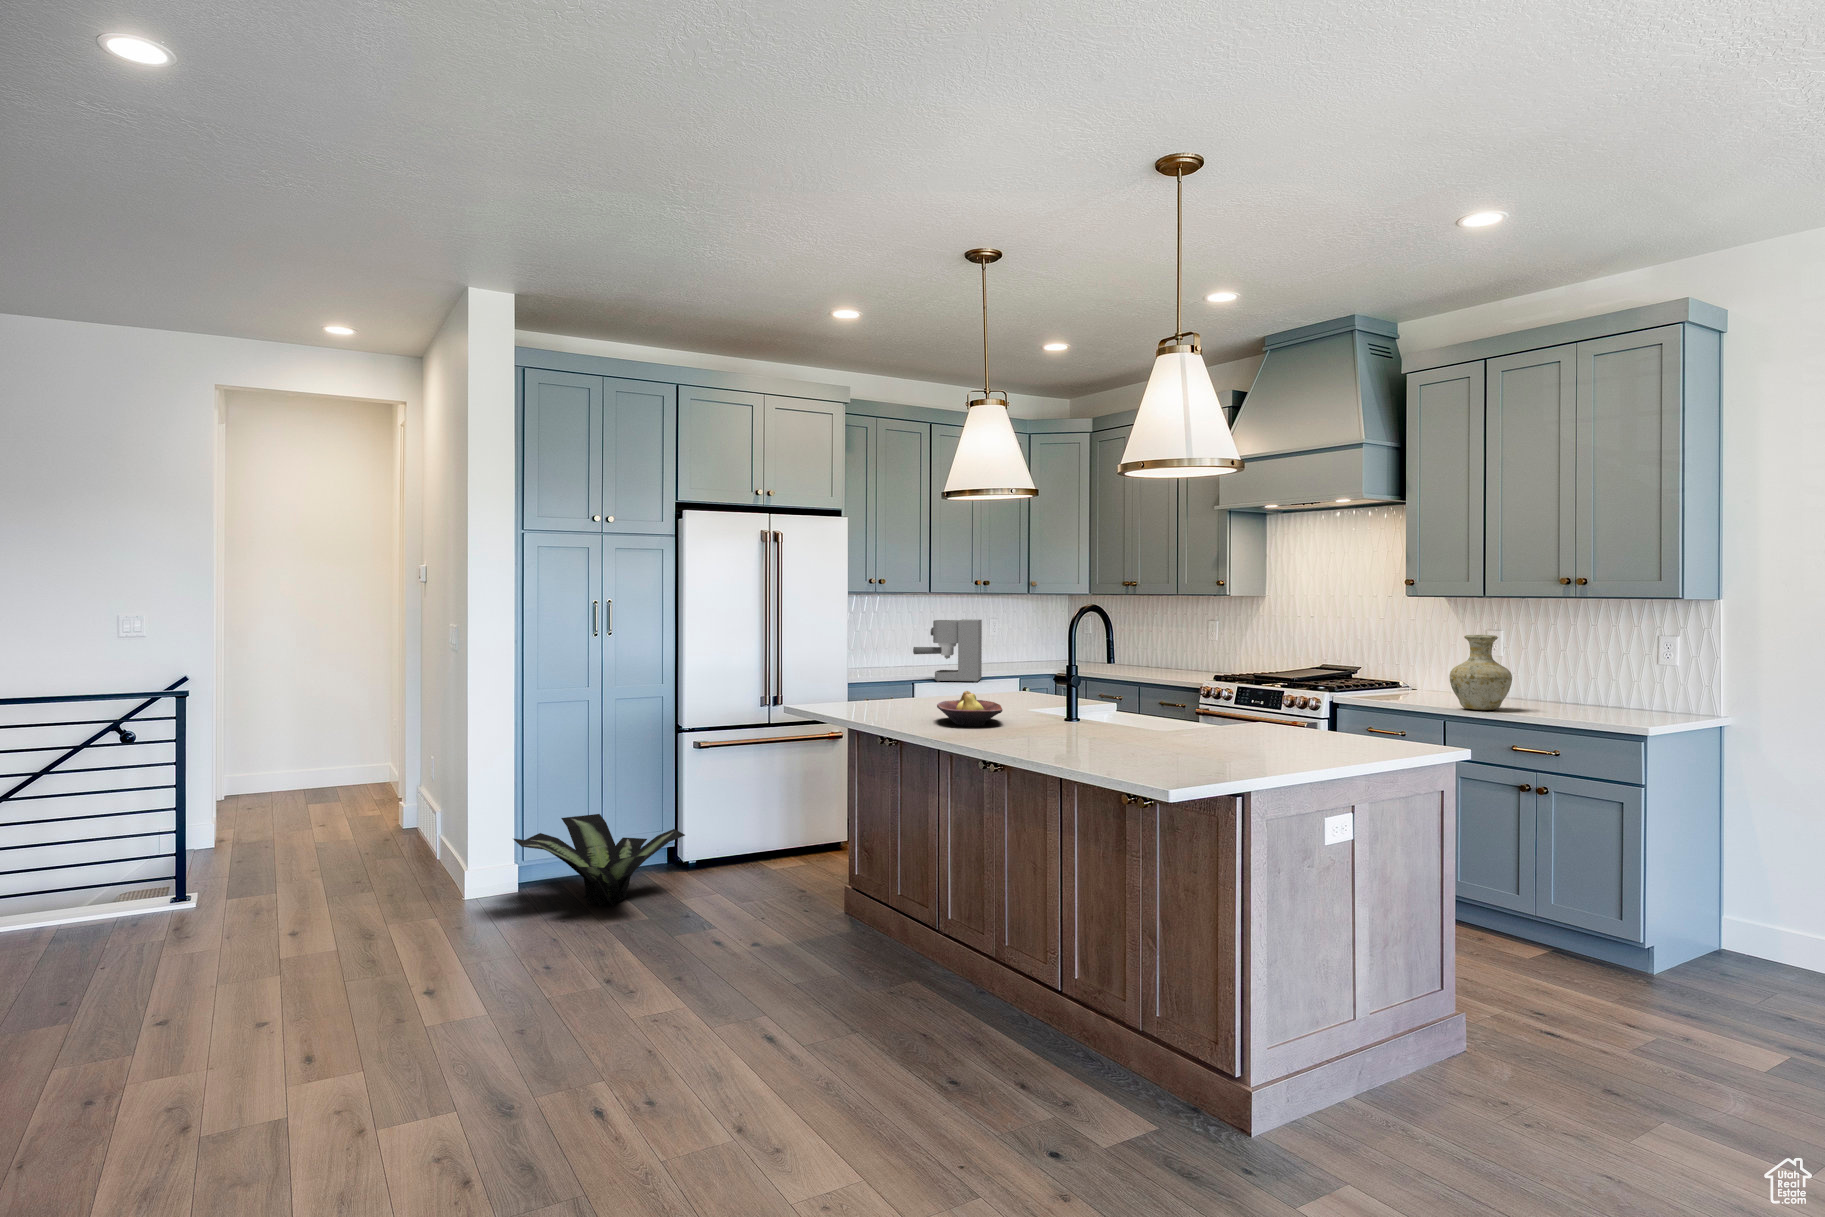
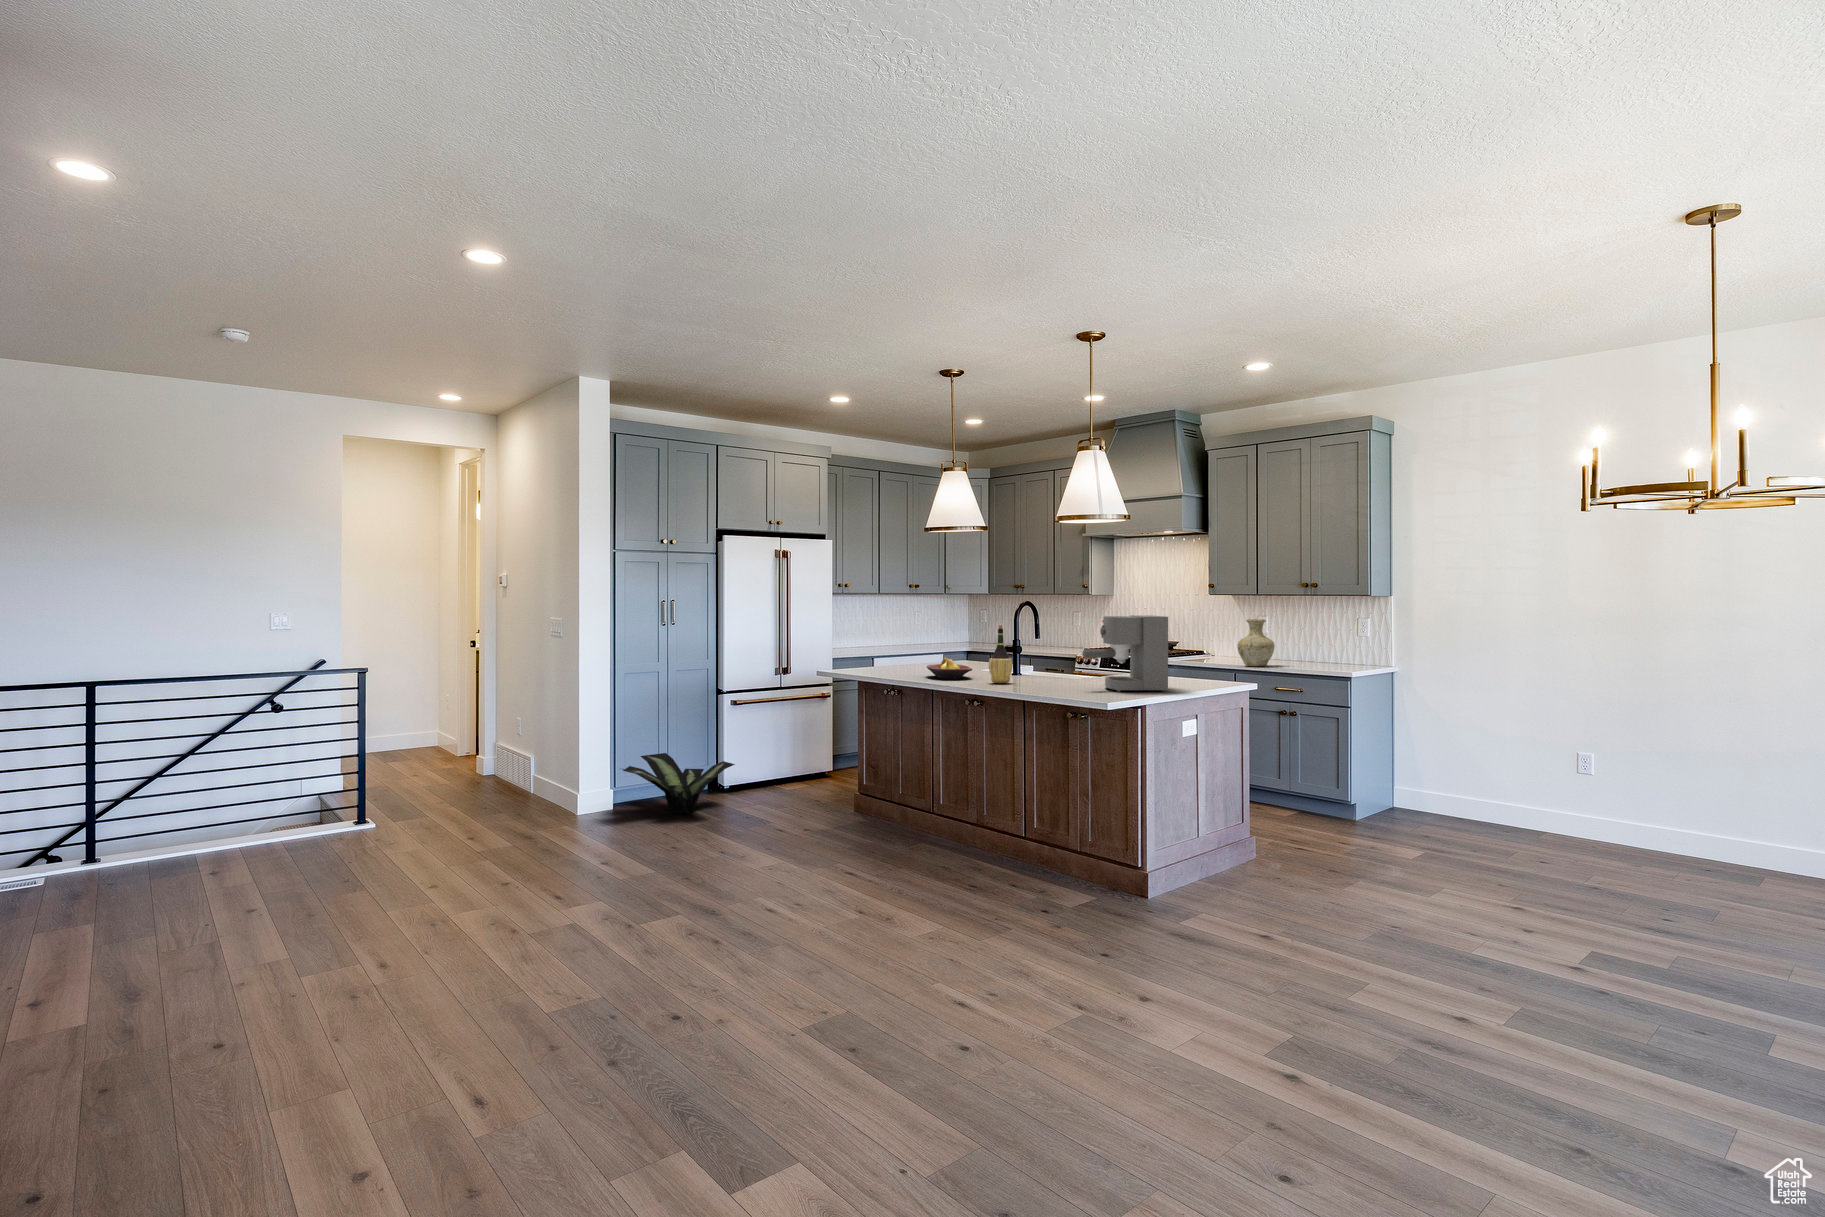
coffee maker: present [913,619,982,682] -> present [1082,615,1168,692]
wine bottle: none [1015,643,1053,736] -> present [989,625,1012,683]

